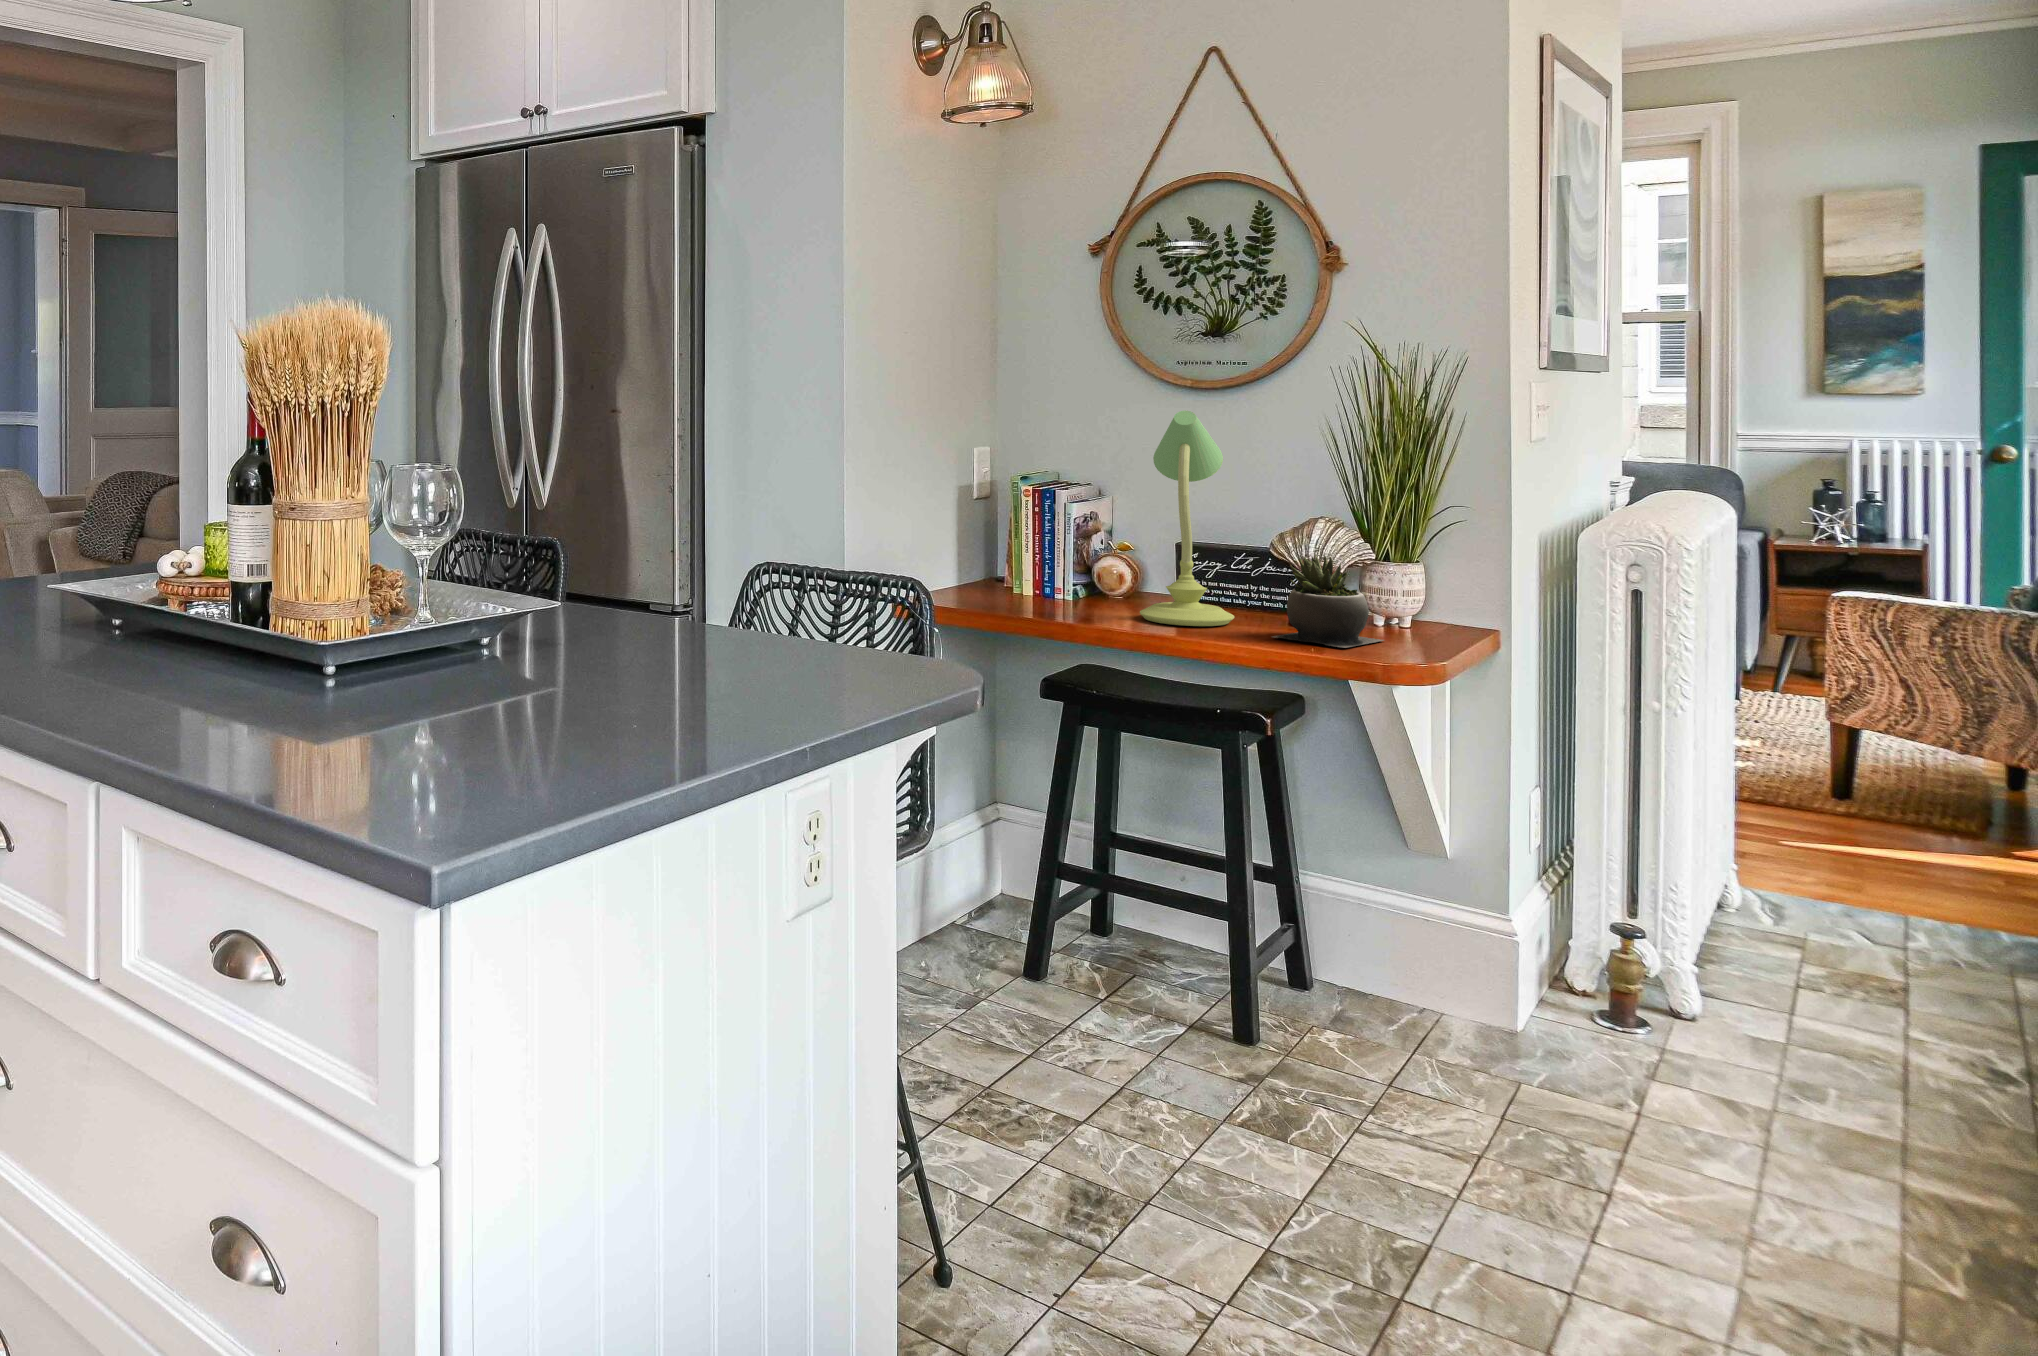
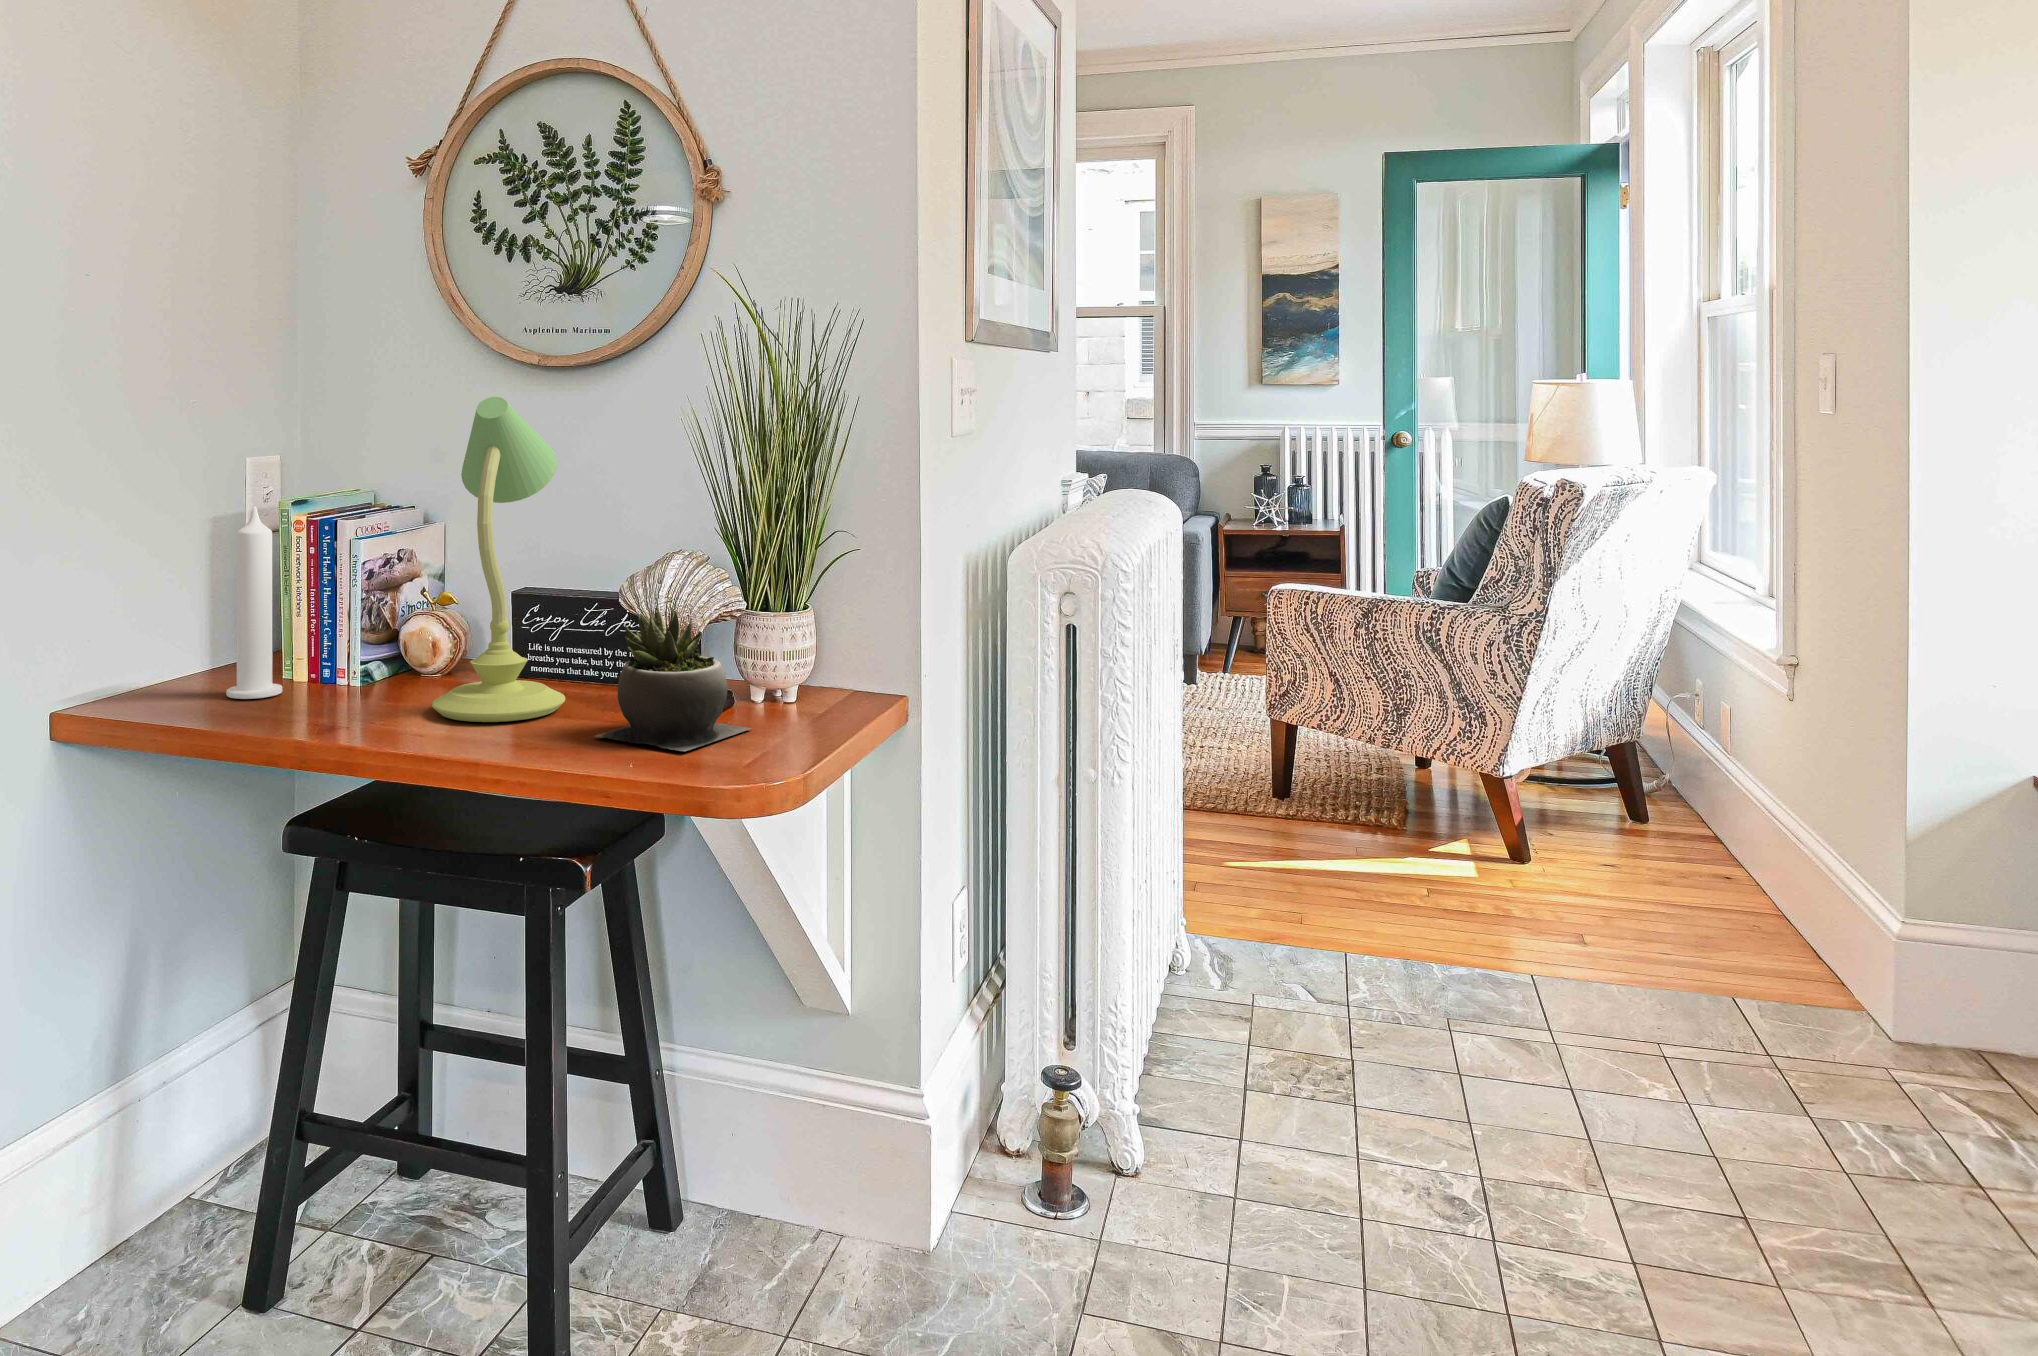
candle: none [987,480,1023,605] -> present [226,507,282,699]

